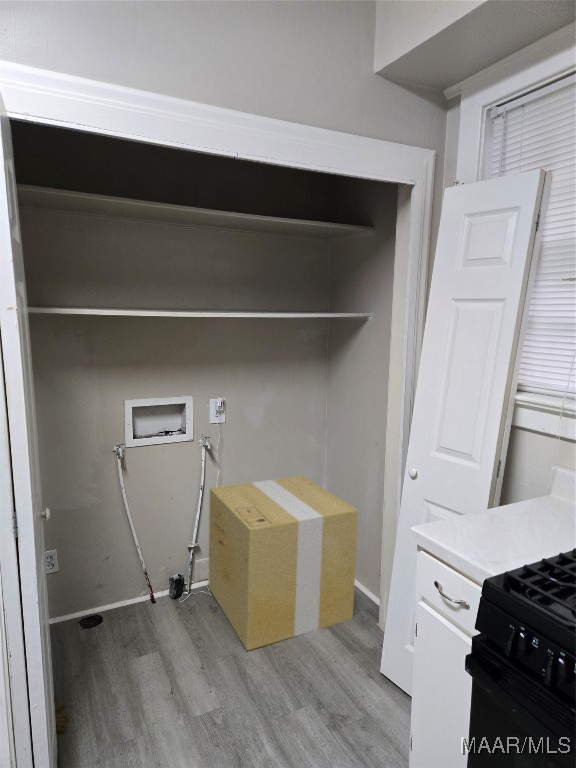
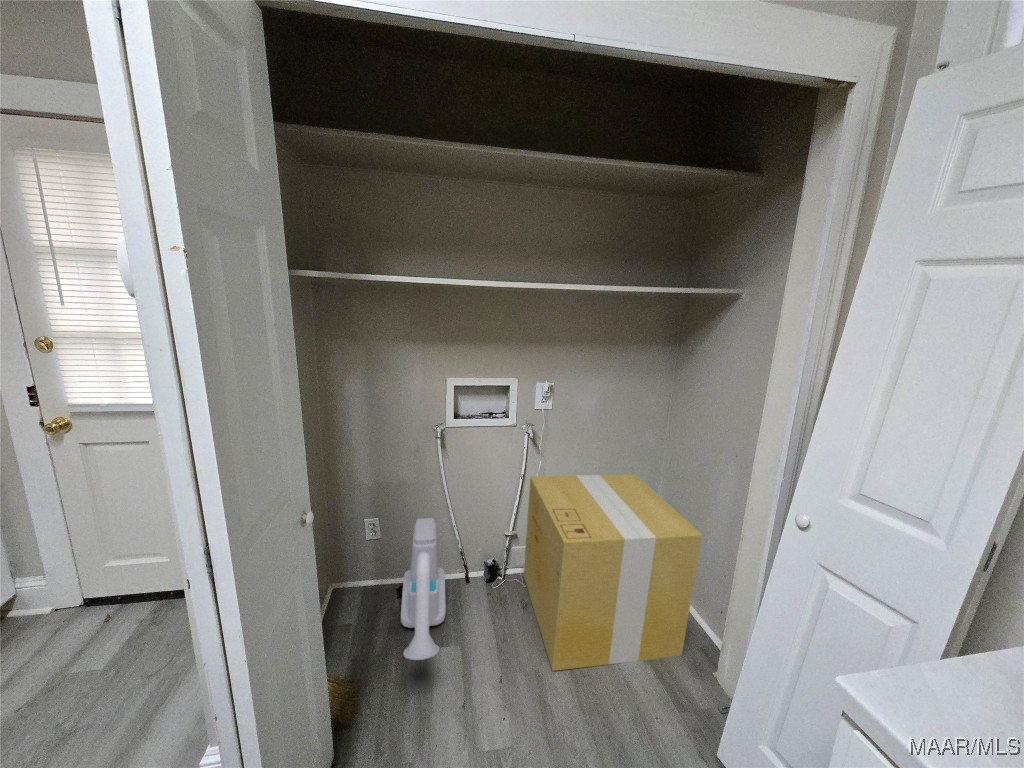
vacuum cleaner: none [89,540,146,656] -> present [401,518,446,660]

